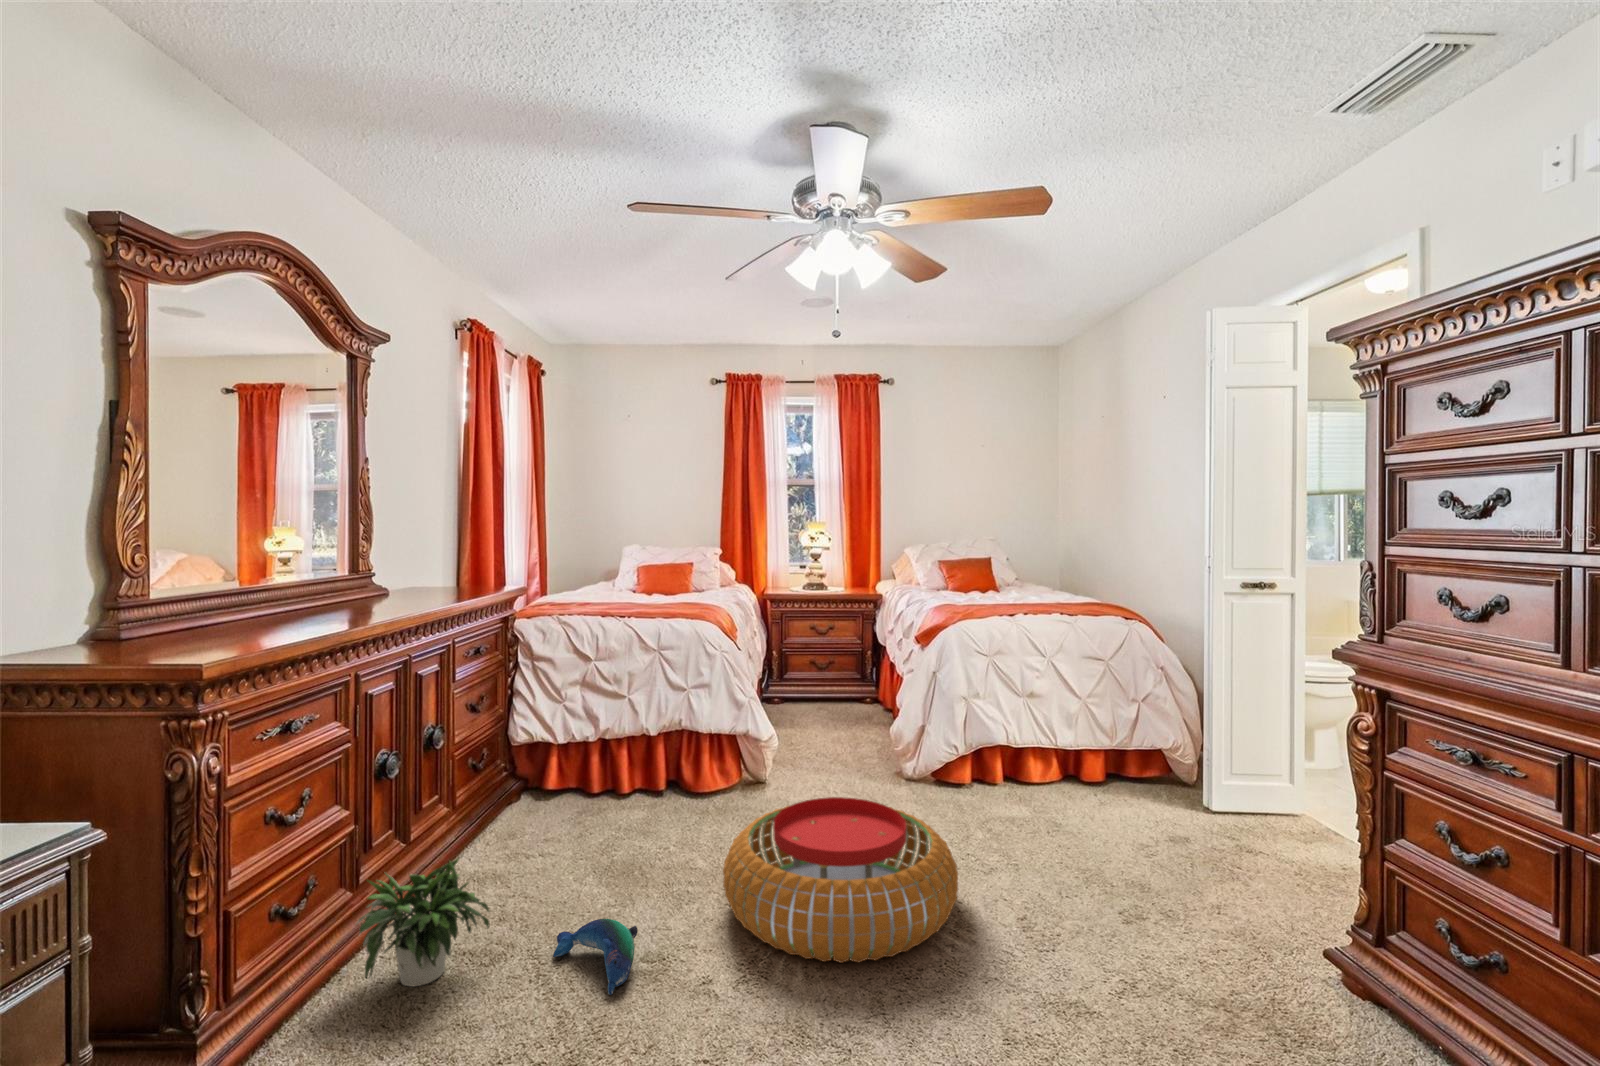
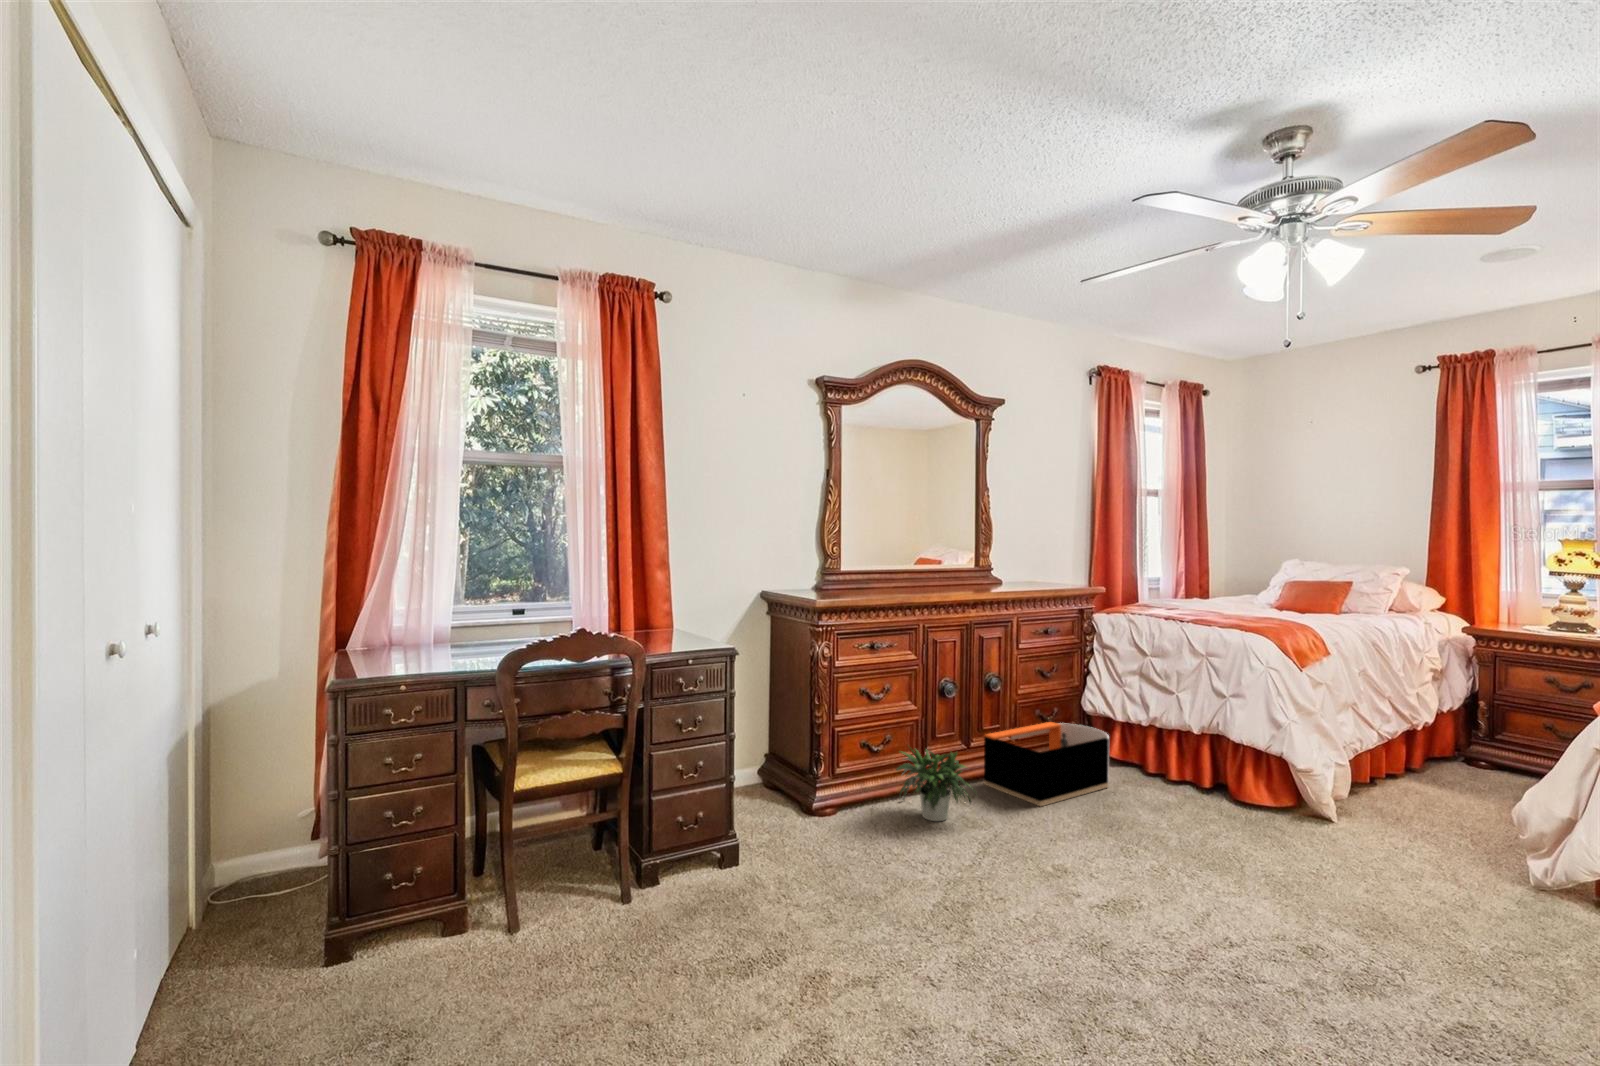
storage bin: none [436,759,577,887] -> present [984,722,1109,806]
pouf: present [723,797,958,963] -> none [1133,810,1411,976]
plush toy: present [553,919,638,995] -> none [1004,827,1054,870]

